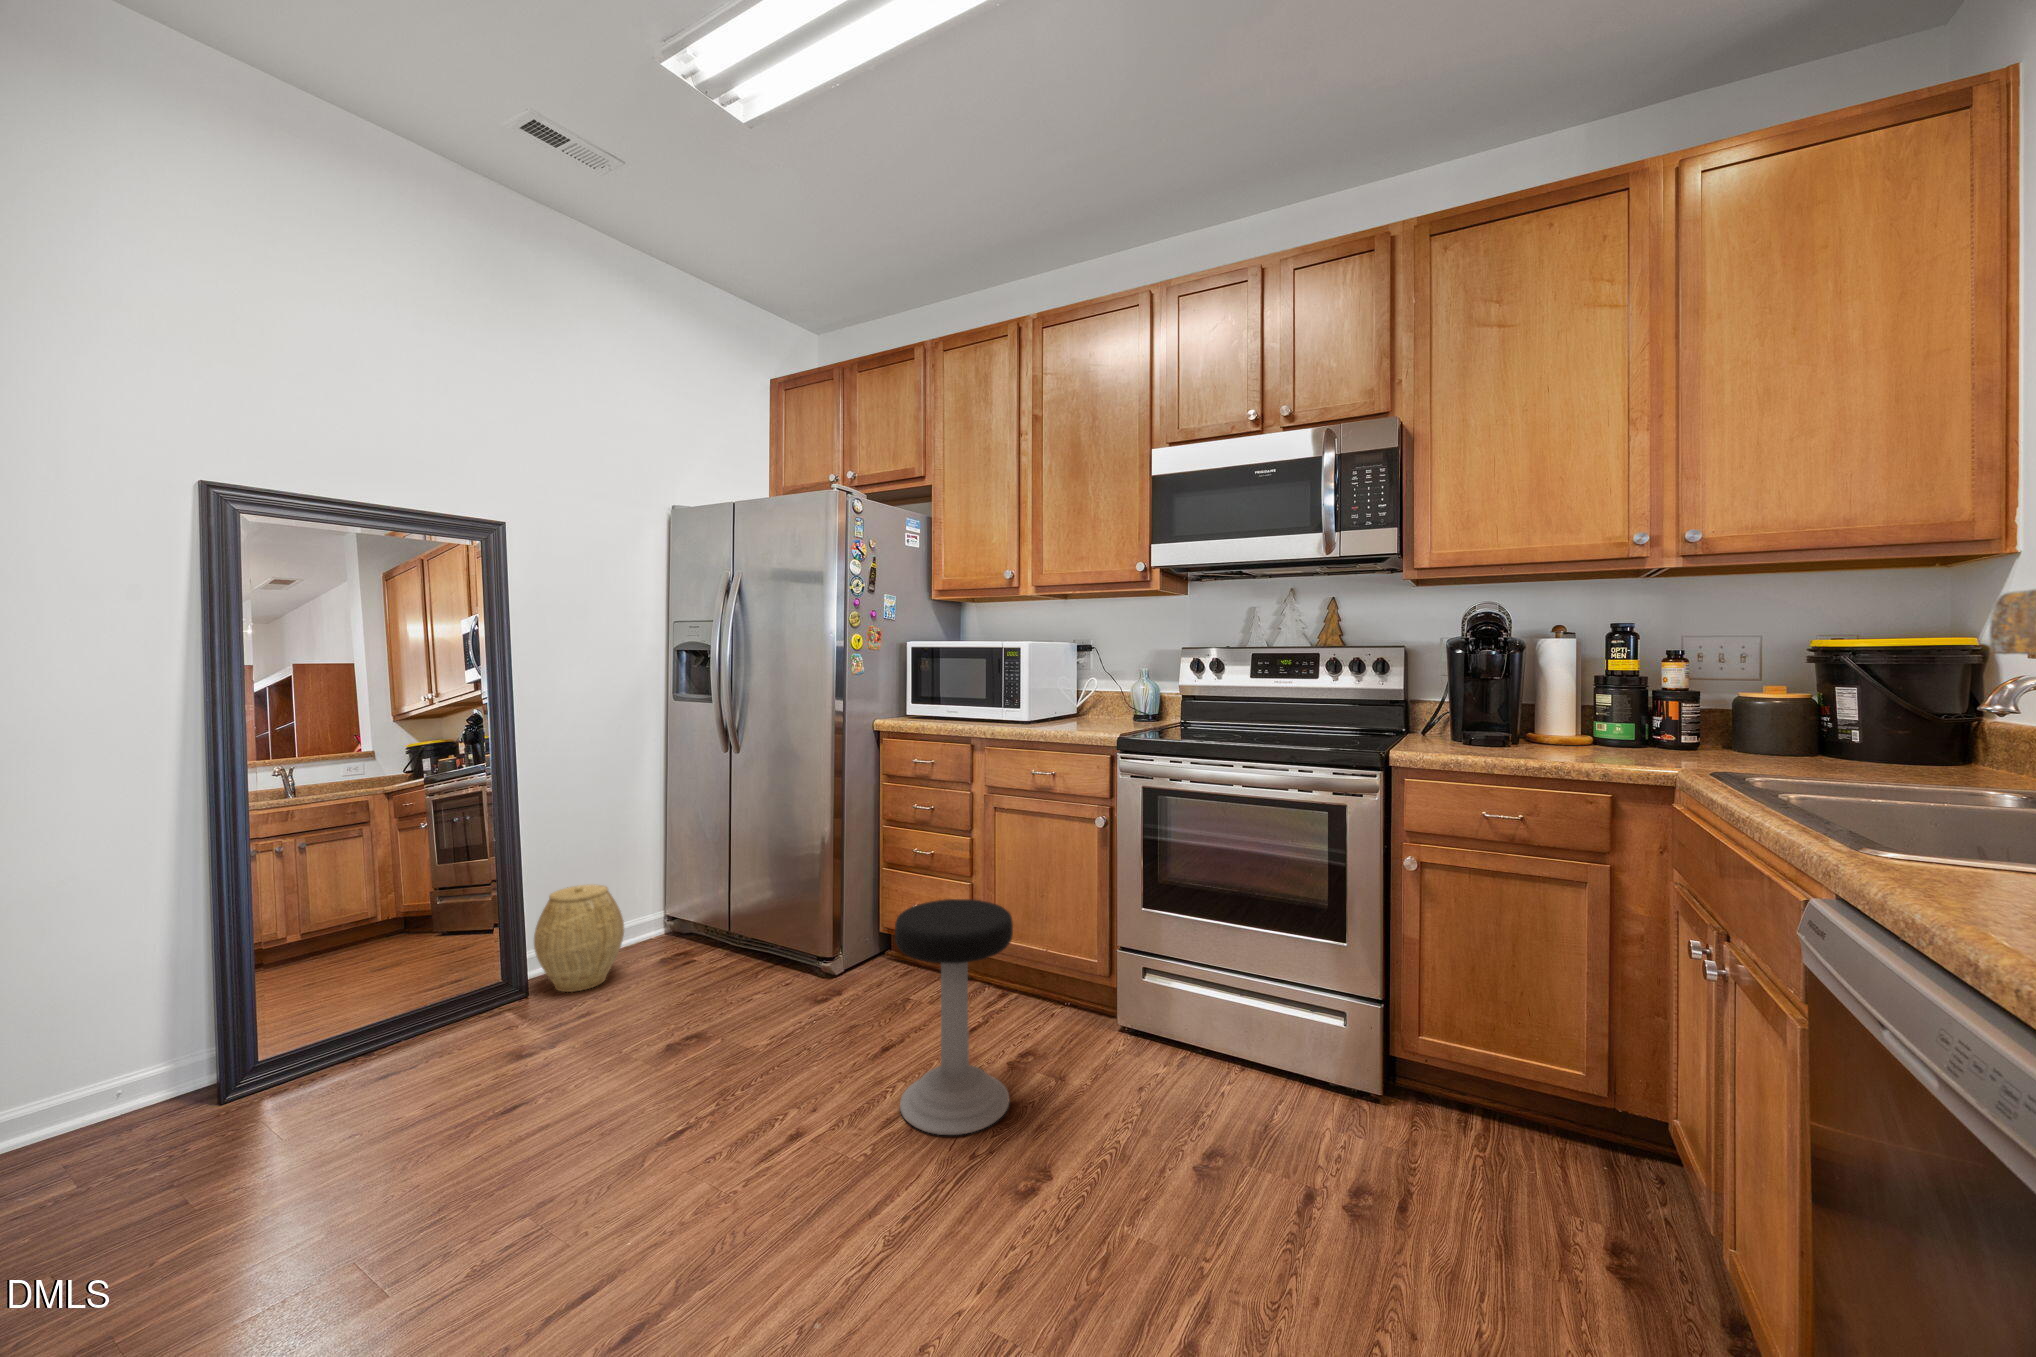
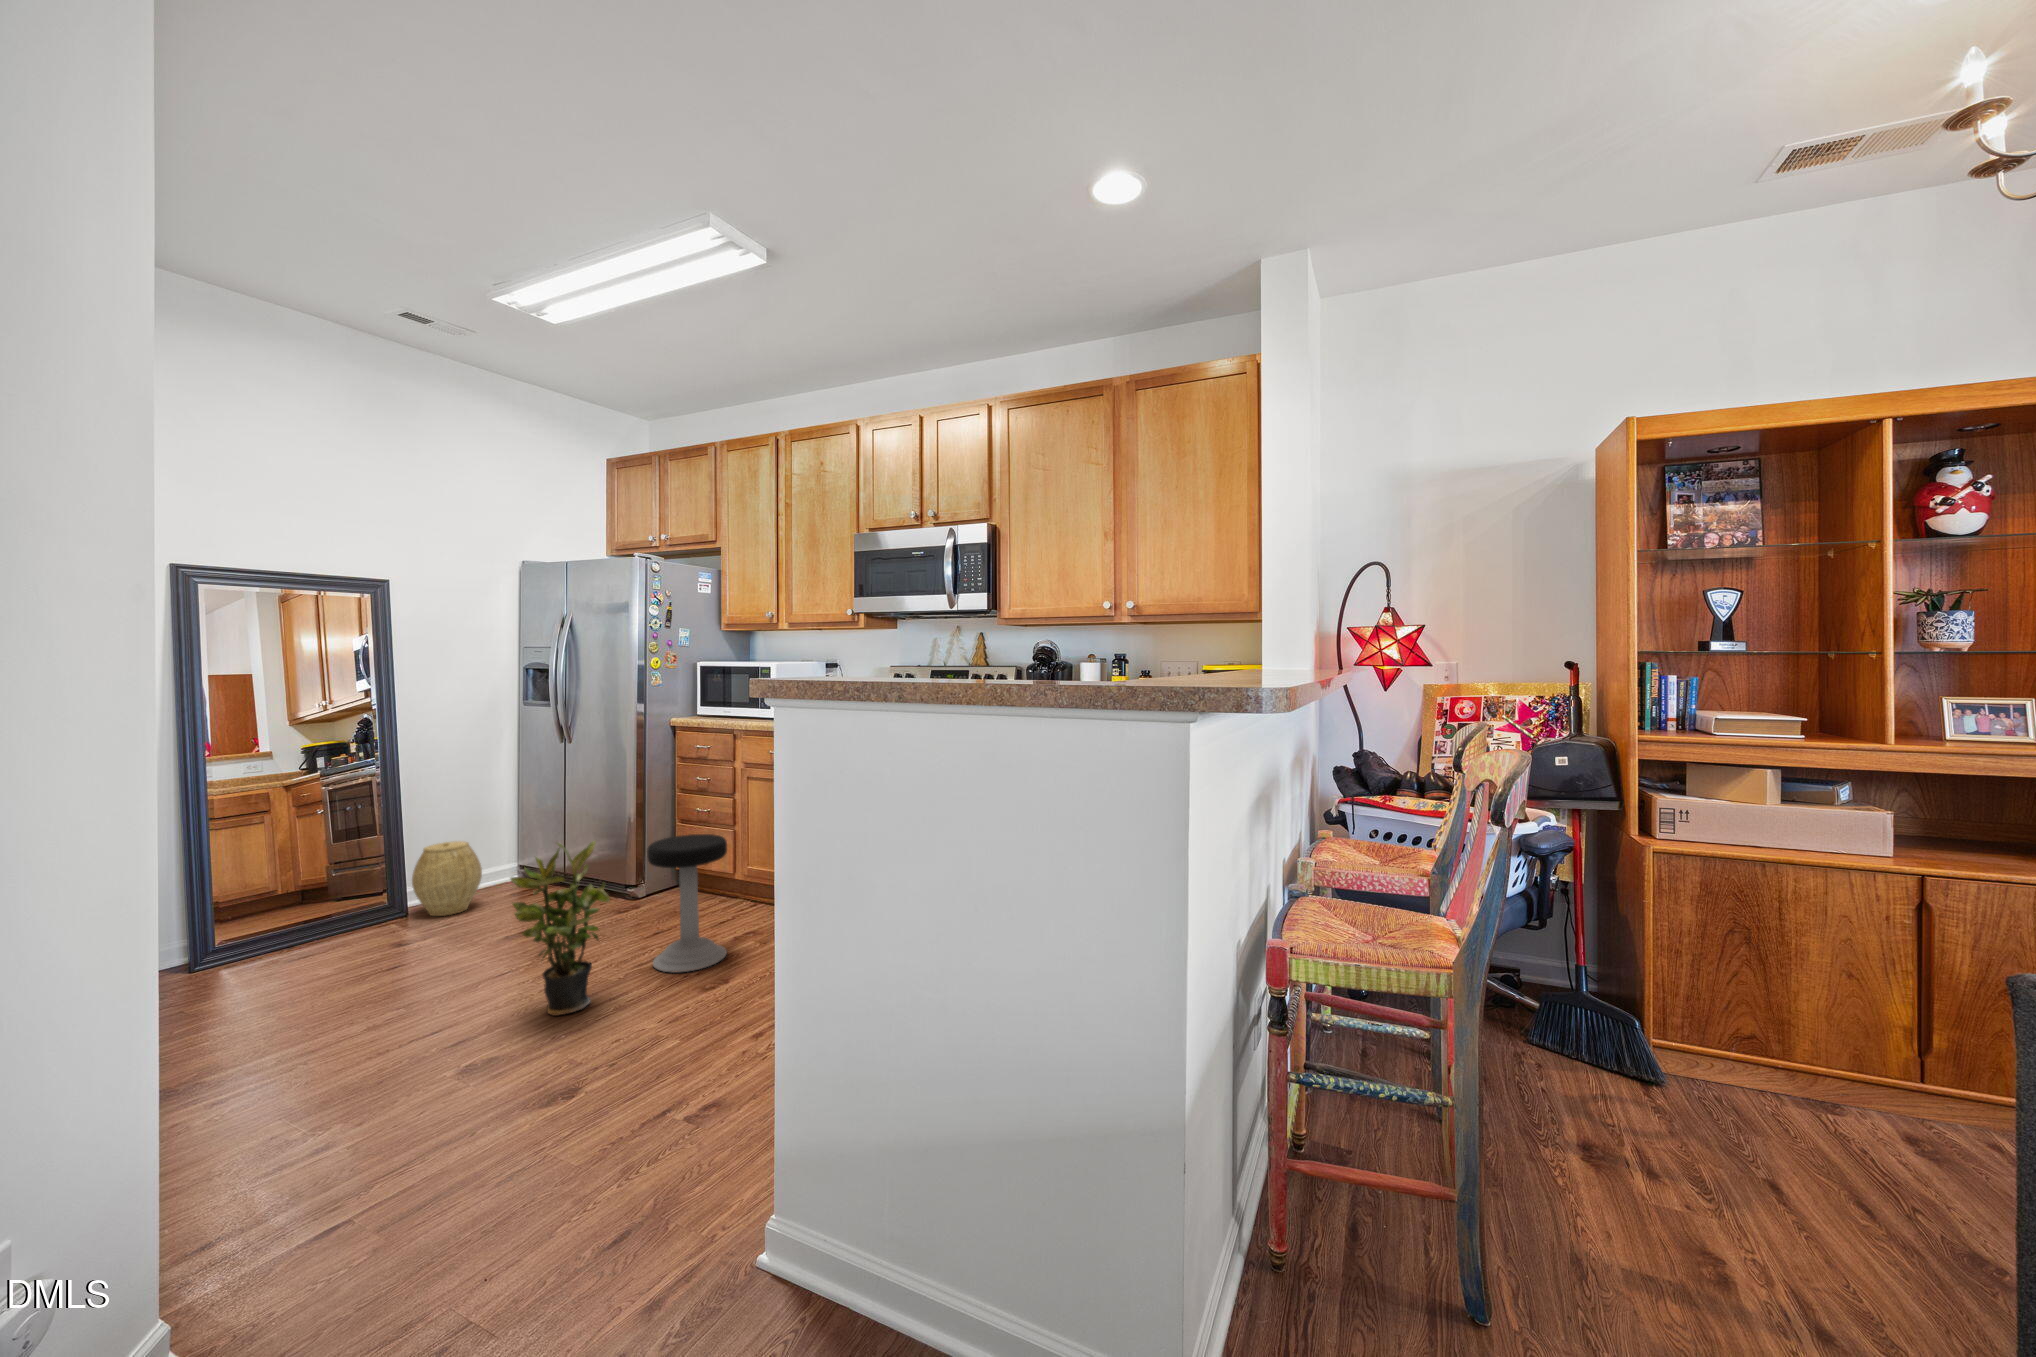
potted plant: none [707,921,861,1240] -> present [511,841,610,1016]

